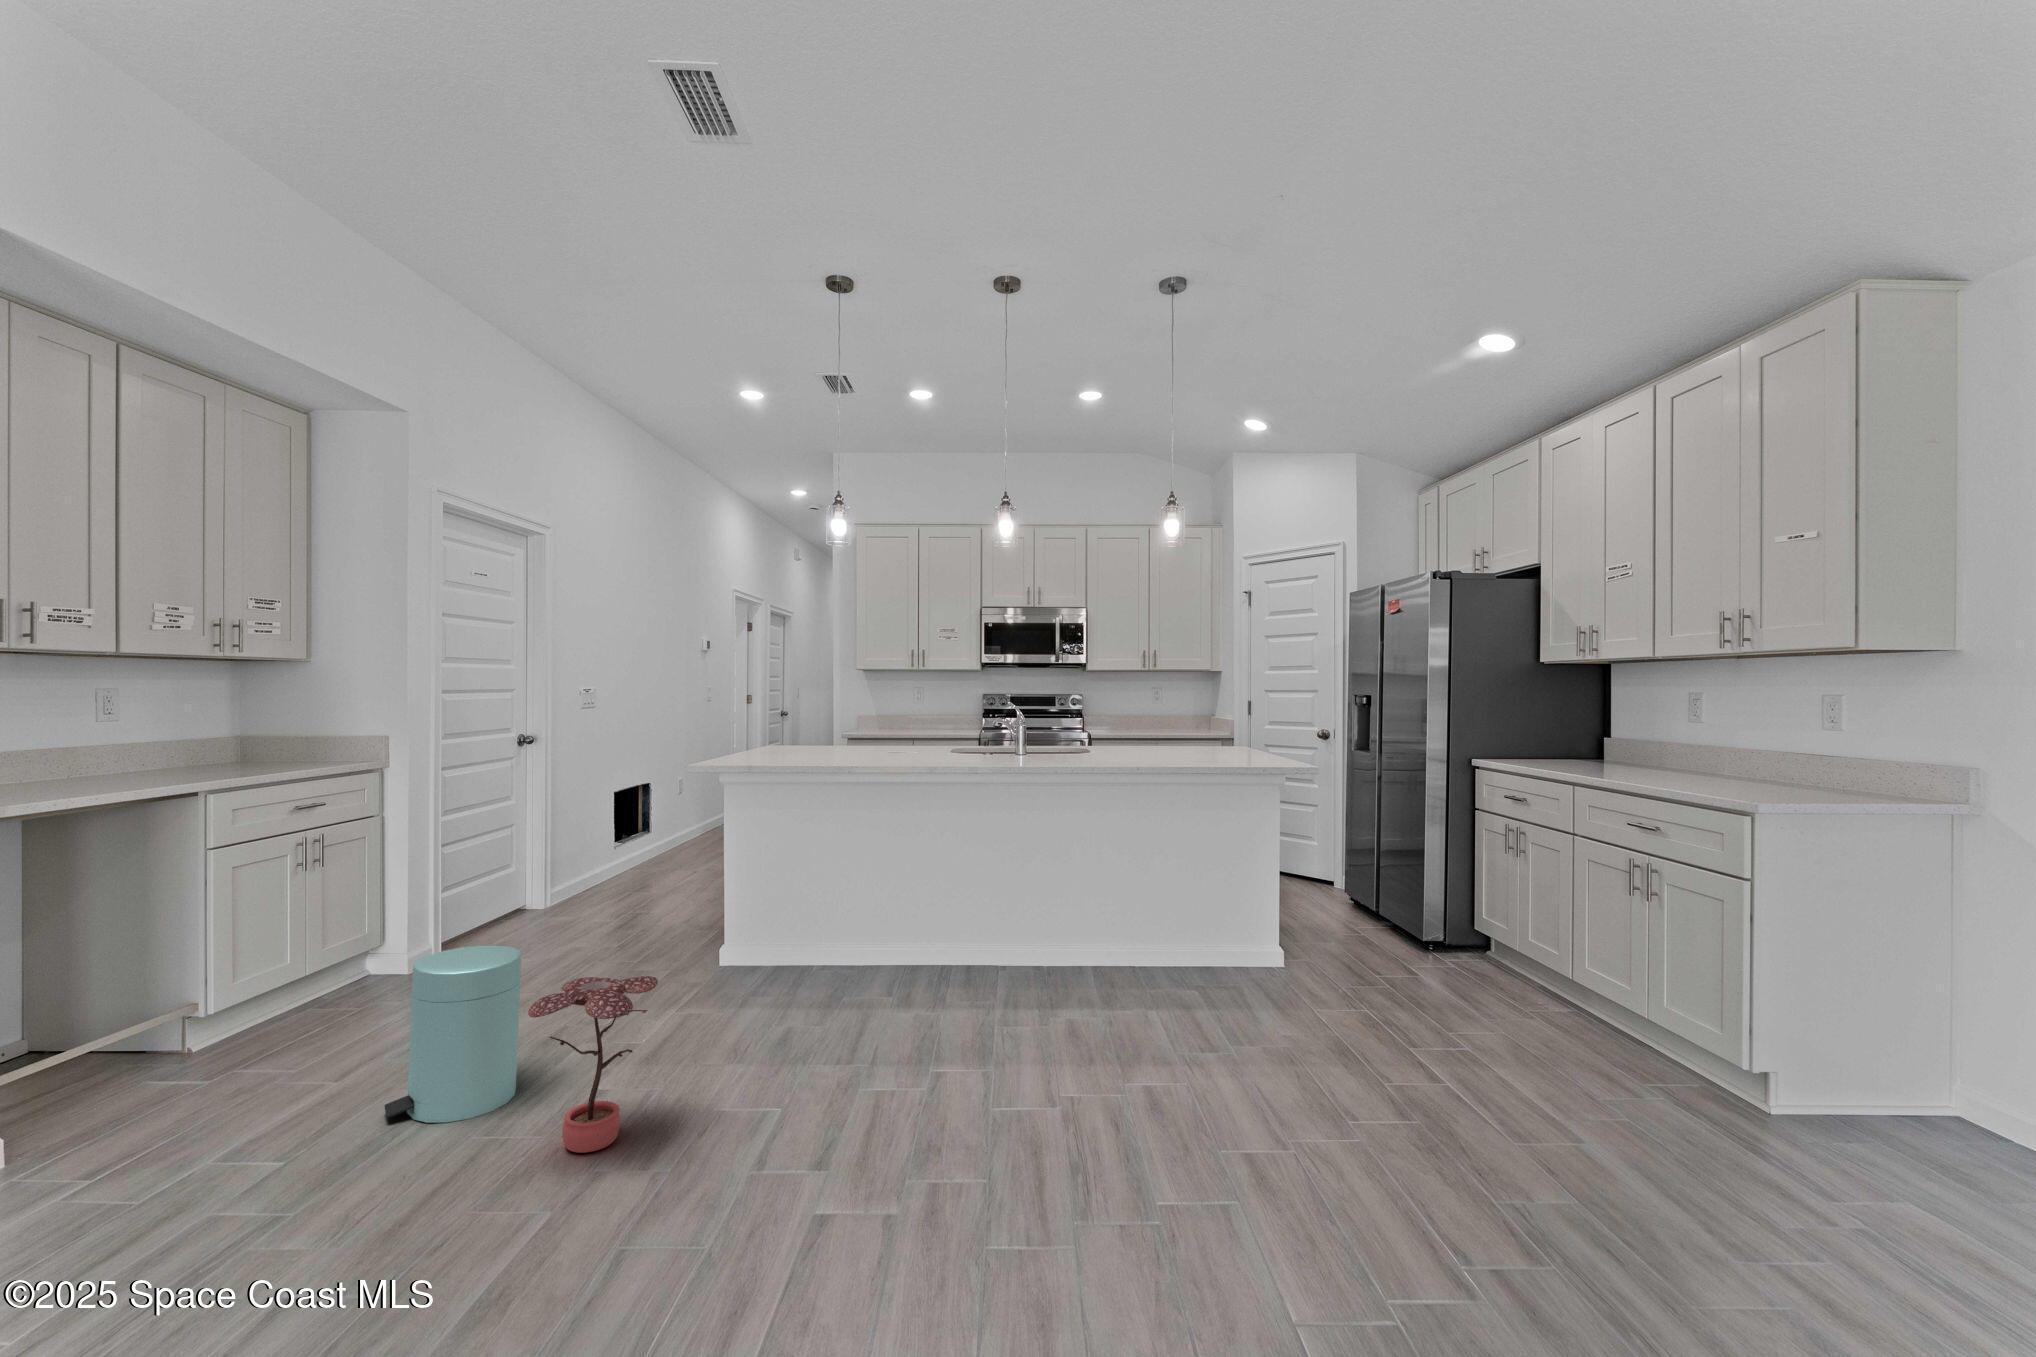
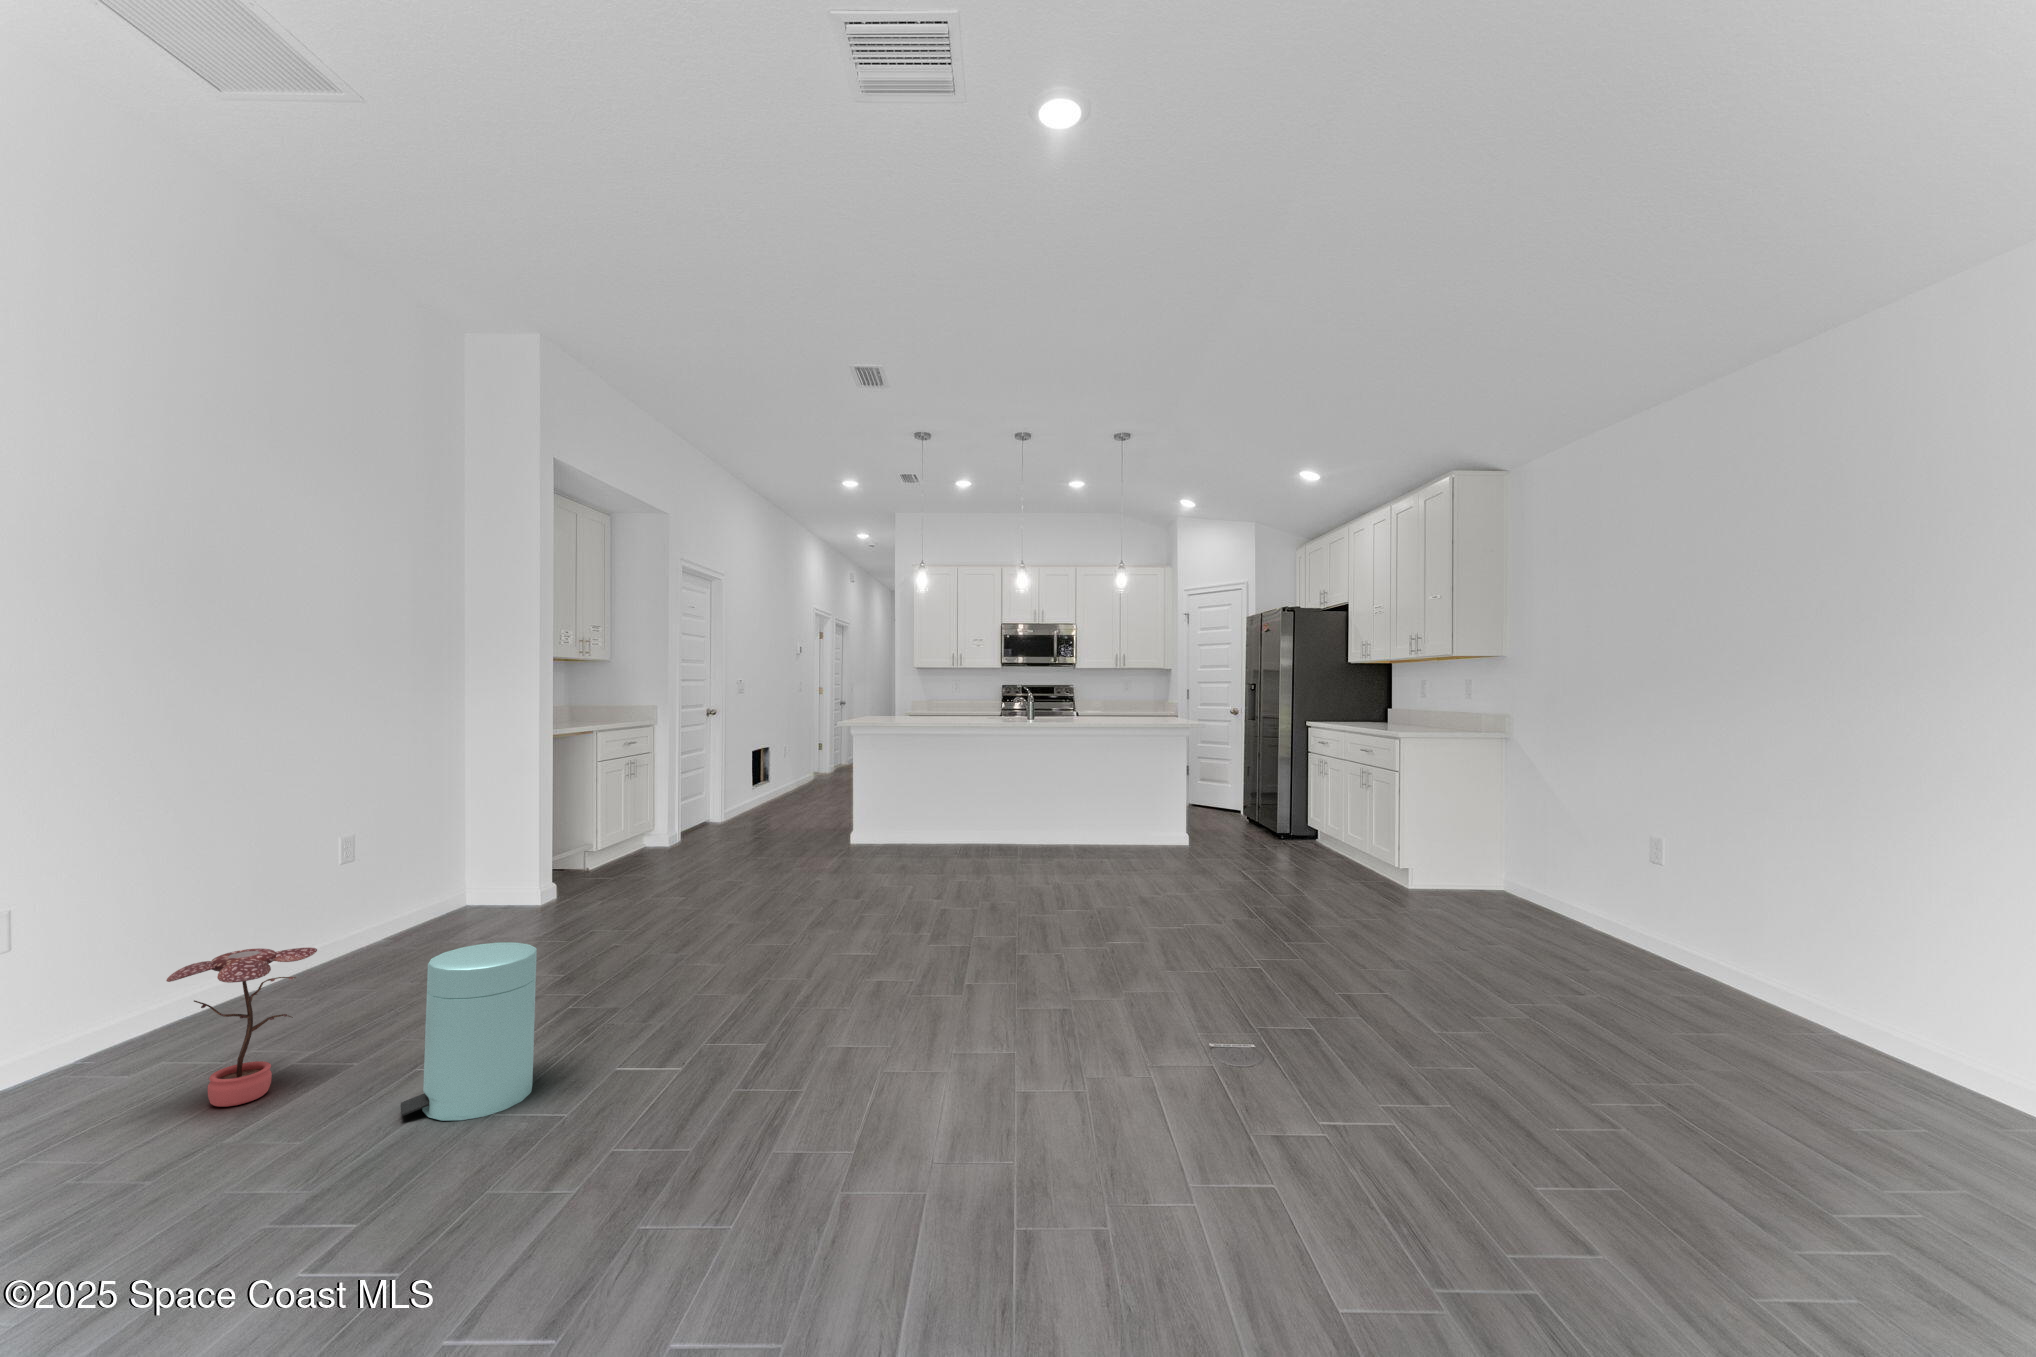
potted plant: present [528,976,658,1153] -> present [166,948,317,1107]

